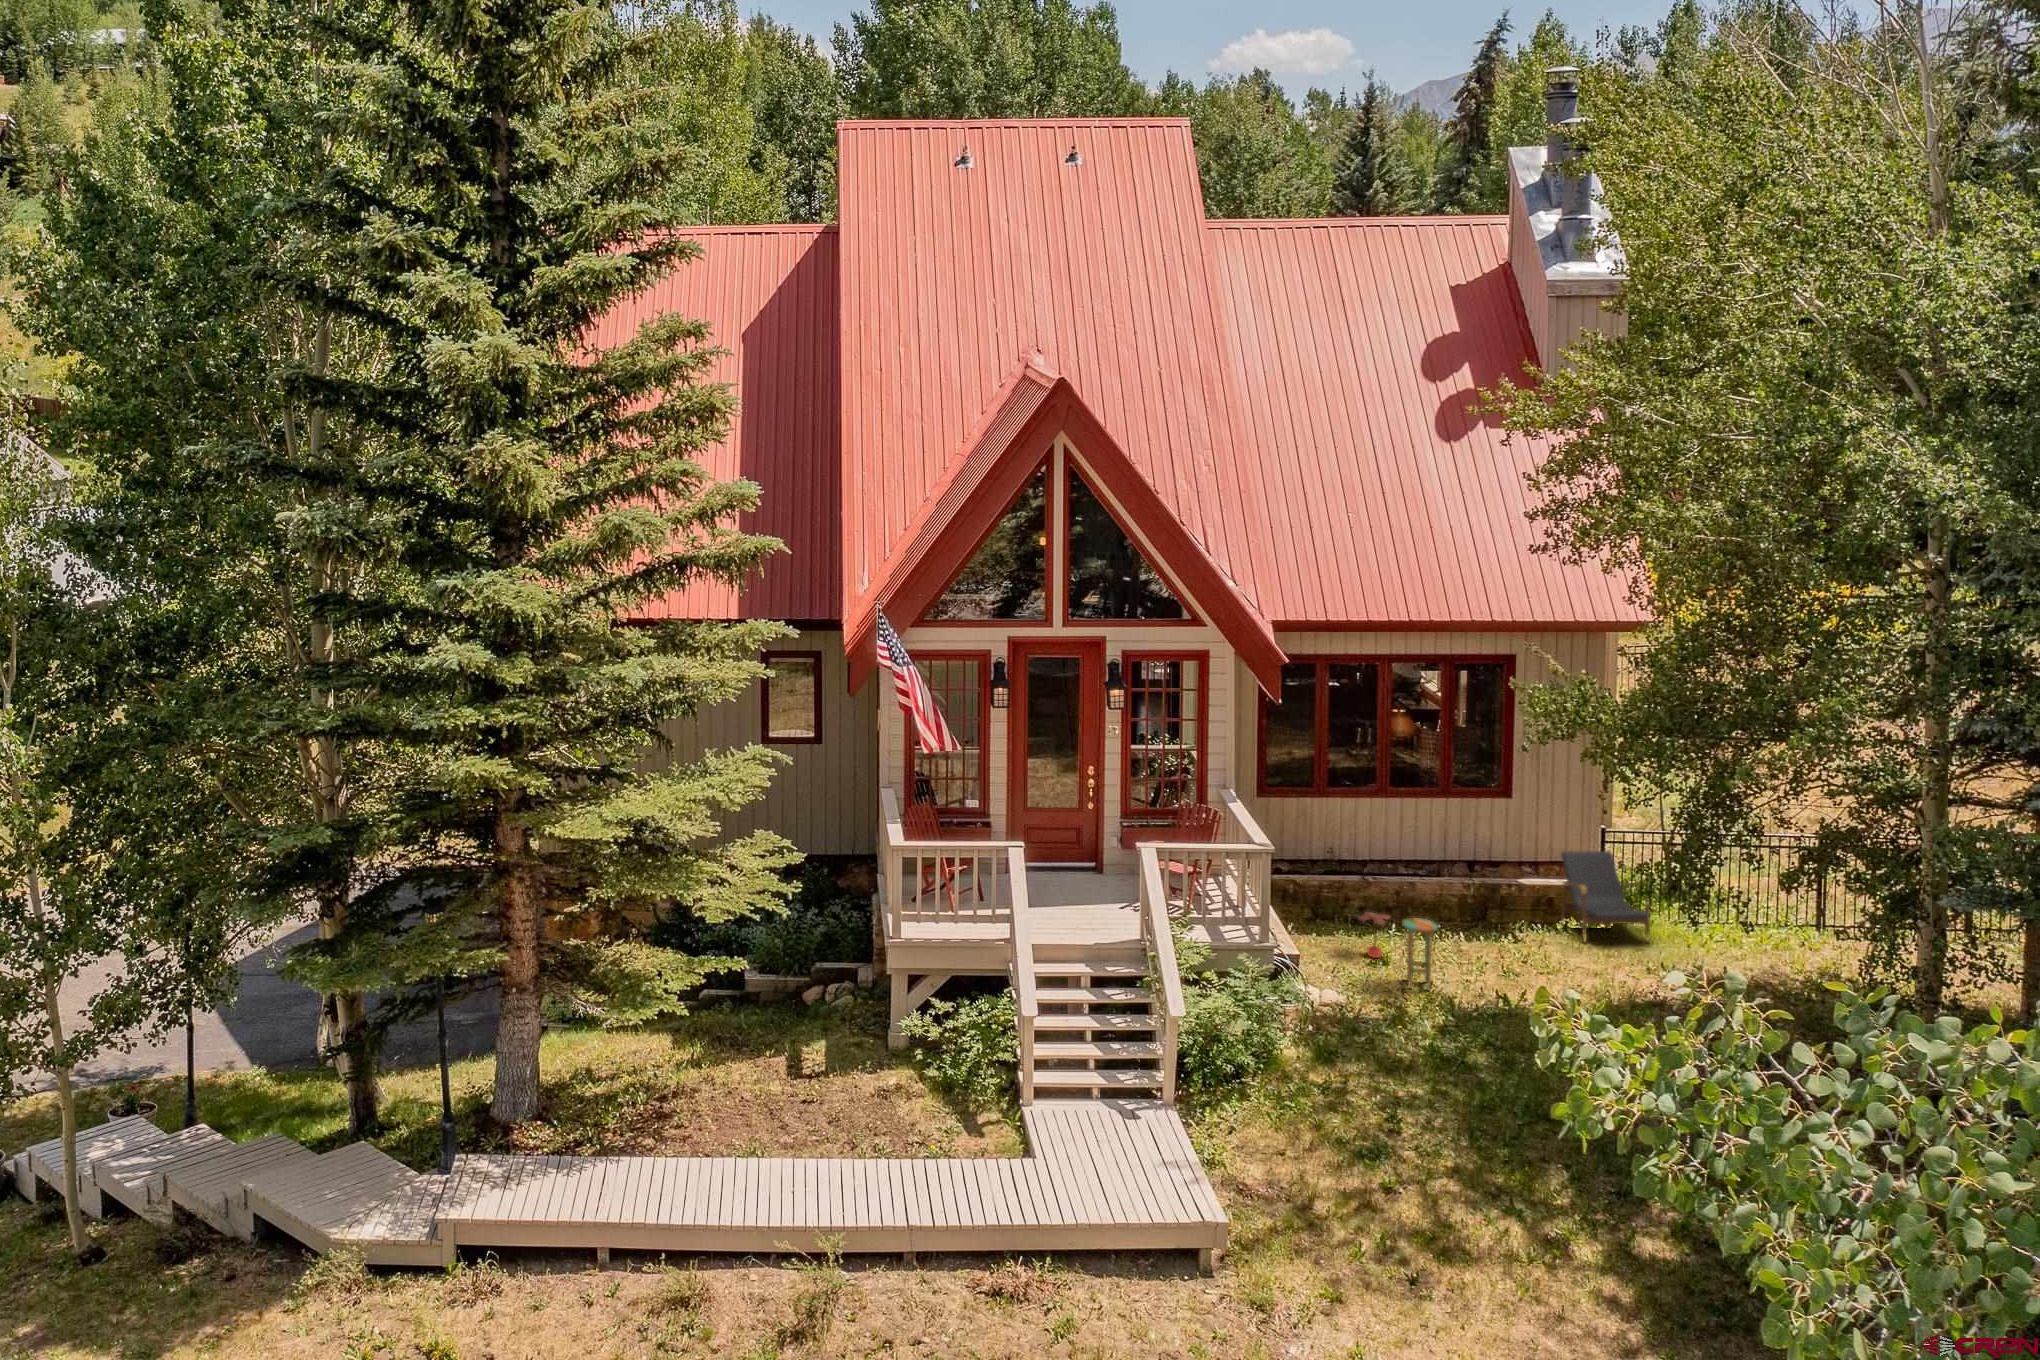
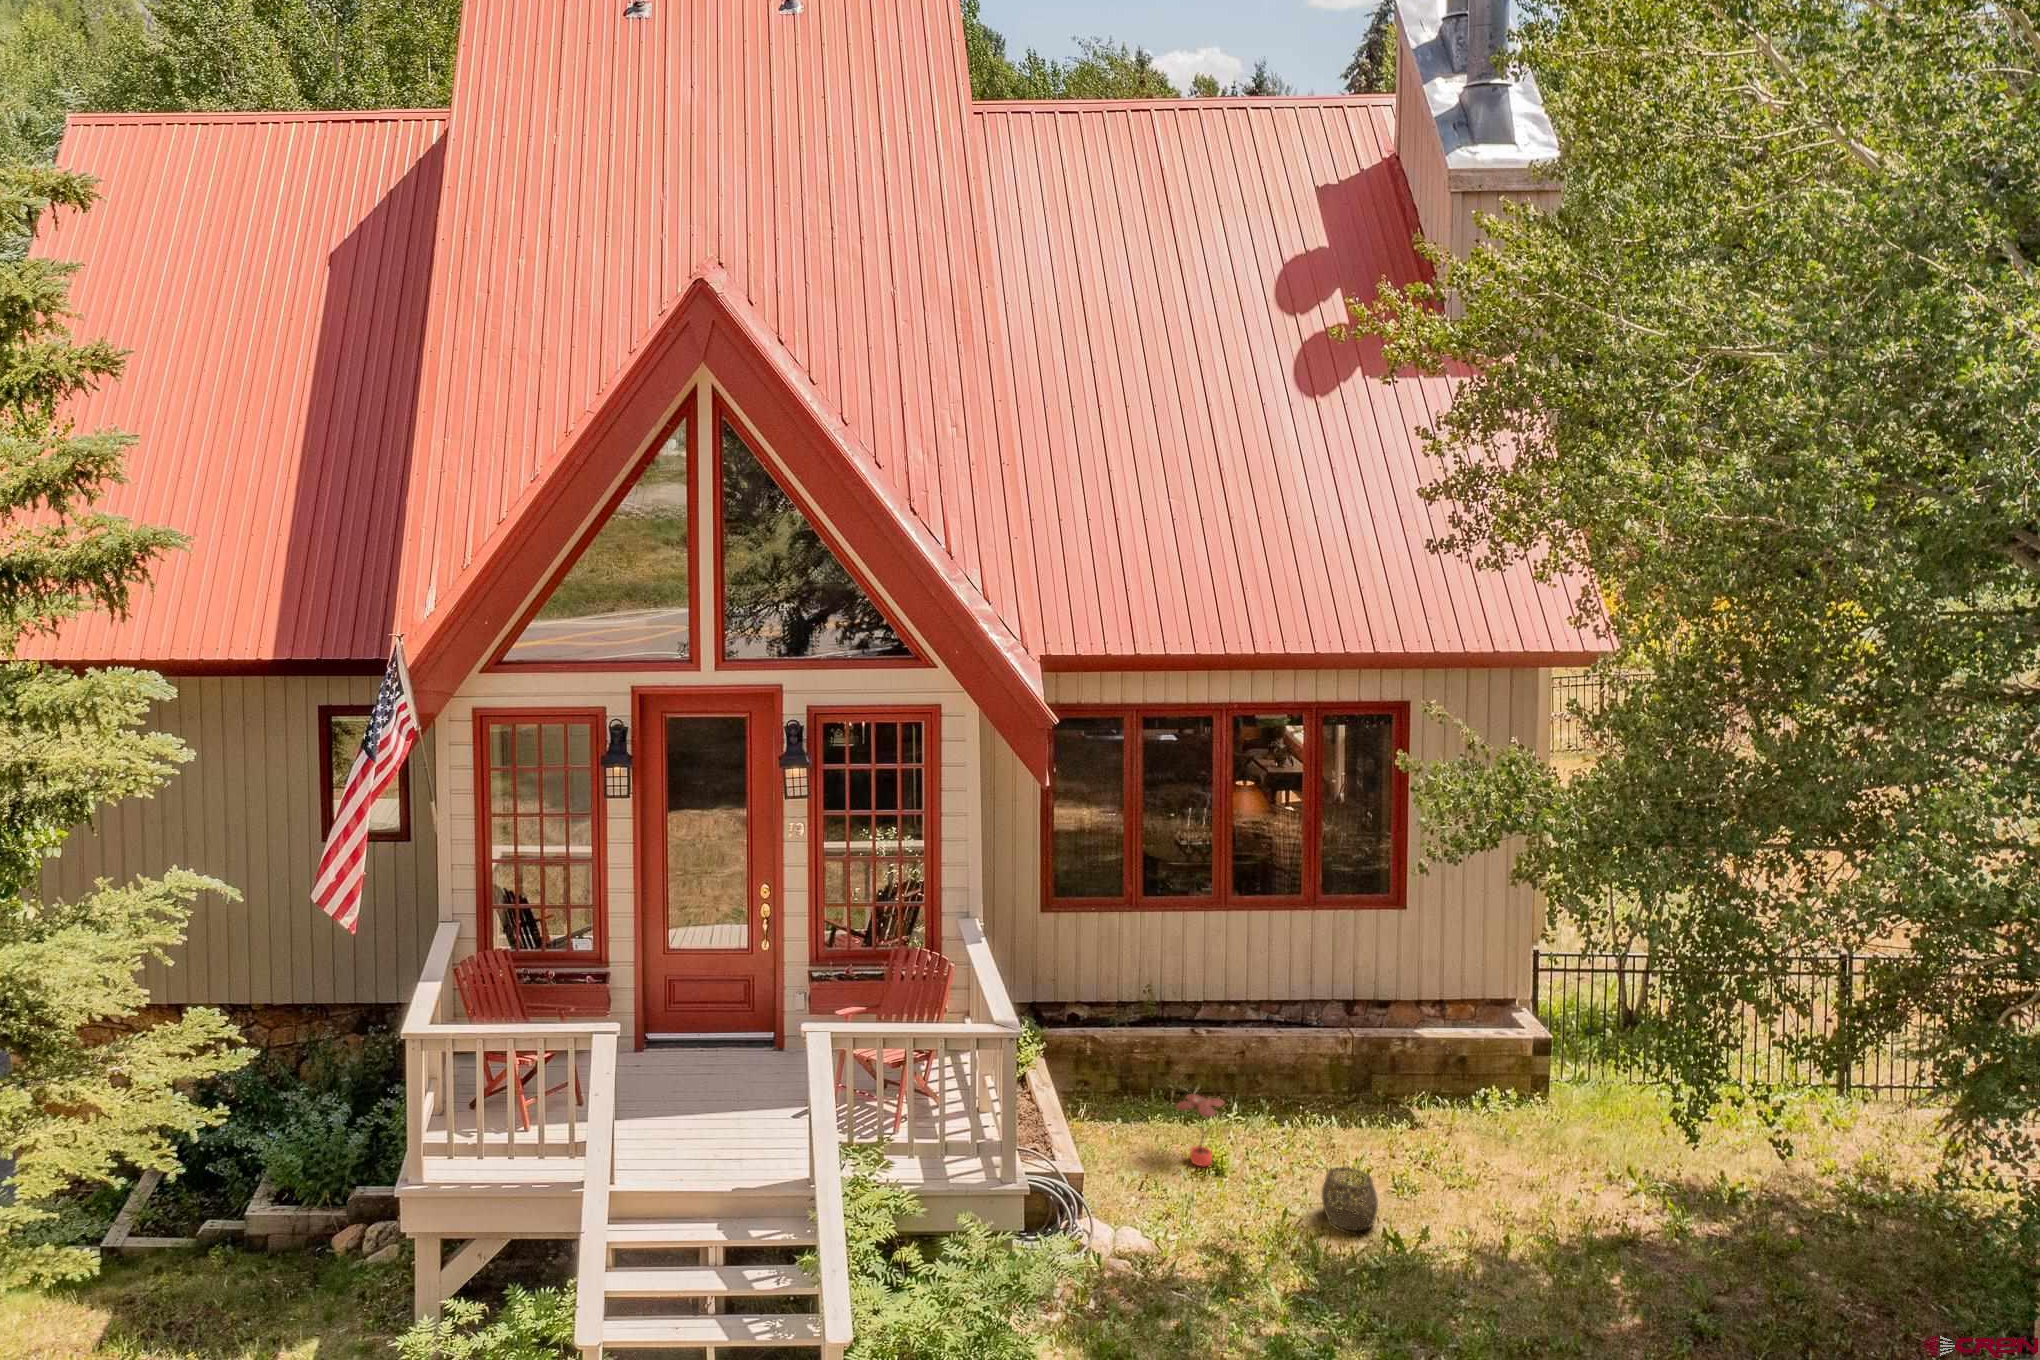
lounge chair: present [1561,851,1650,941] -> none [1476,986,1604,1129]
side table: present [1402,918,1438,990] -> none [1236,1110,1289,1226]
woven basket: none [1458,956,1497,995] -> present [1322,1167,1378,1230]

